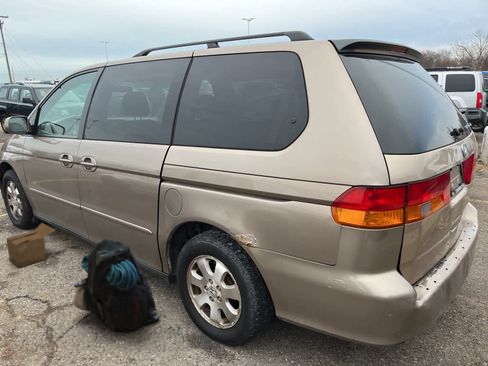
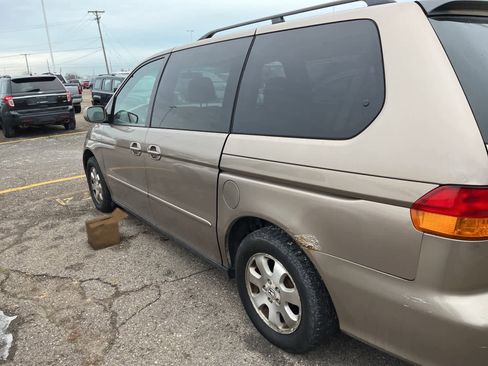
backpack: present [74,239,159,332] -> none [135,229,219,326]

